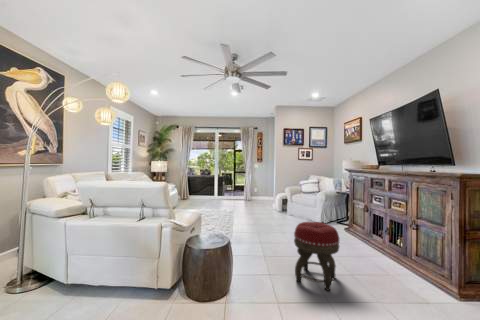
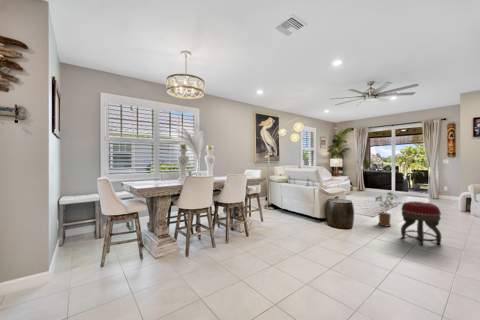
house plant: none [244,209,271,262] -> present [376,192,396,226]

